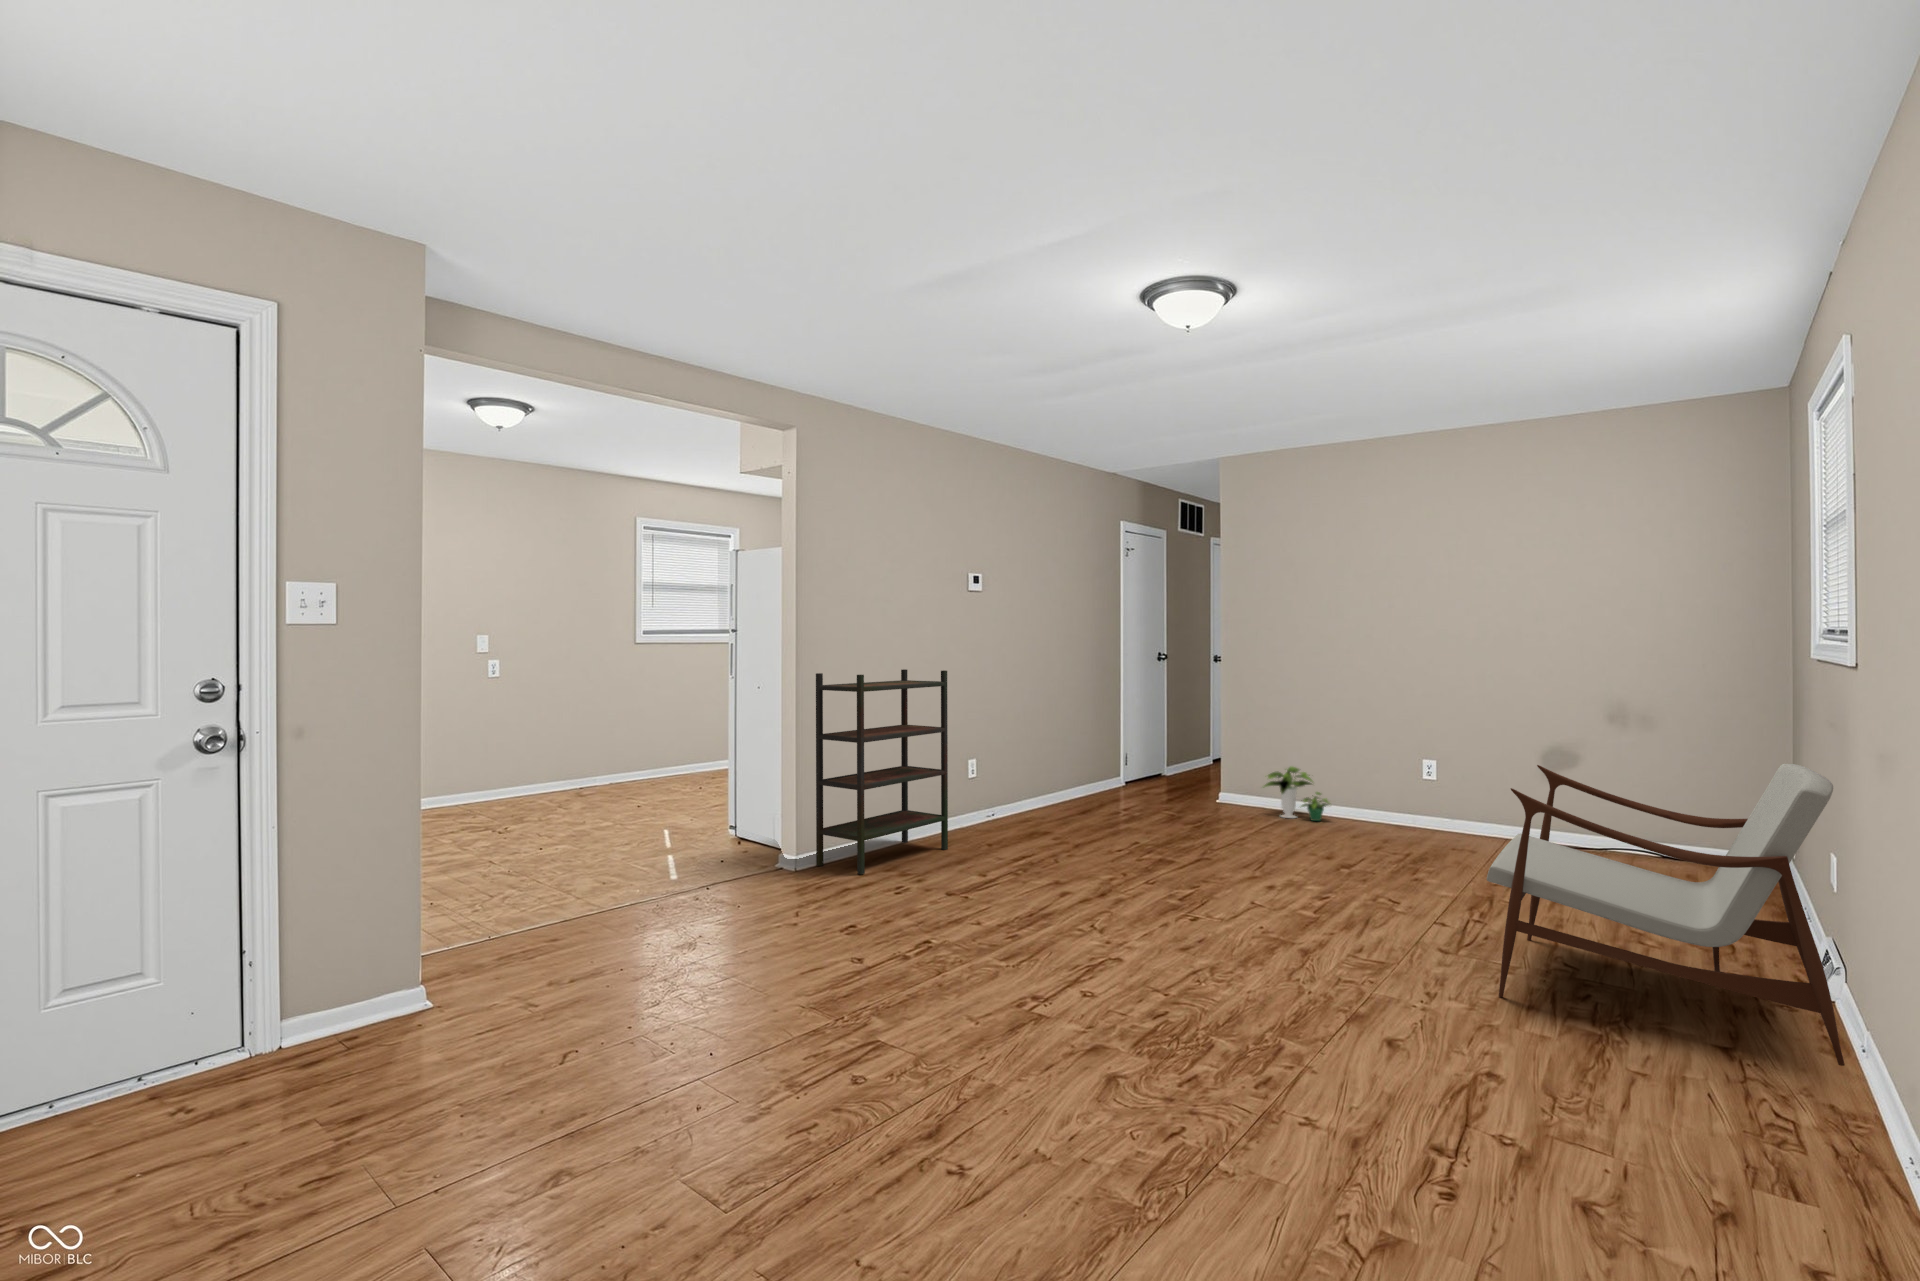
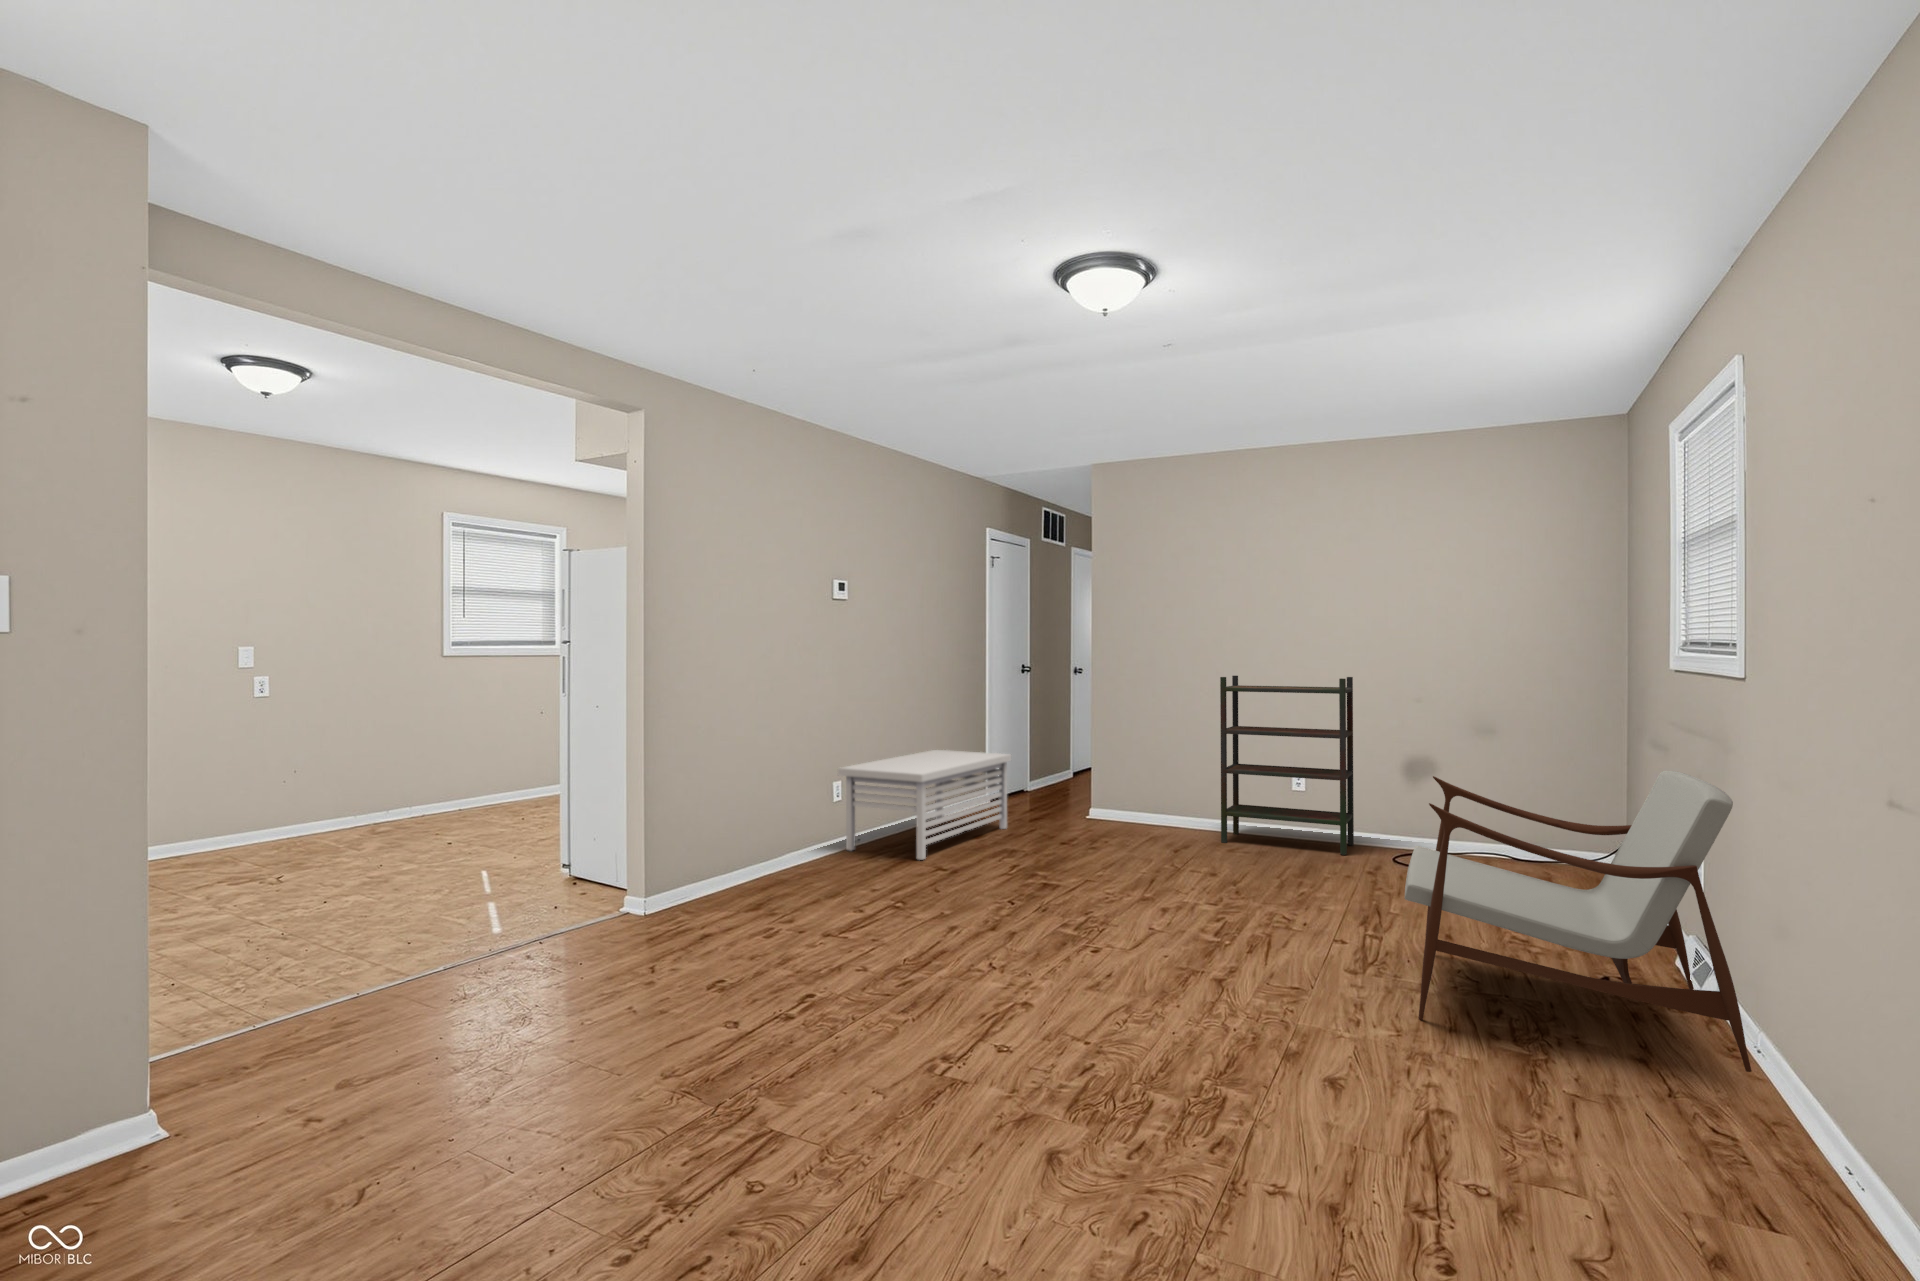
bookshelf: present [816,669,948,874] -> present [1220,676,1354,855]
storage bench: none [972,734,1139,835] -> present [838,750,1011,860]
potted plant: present [1263,766,1329,821] -> none [1134,779,1205,834]

